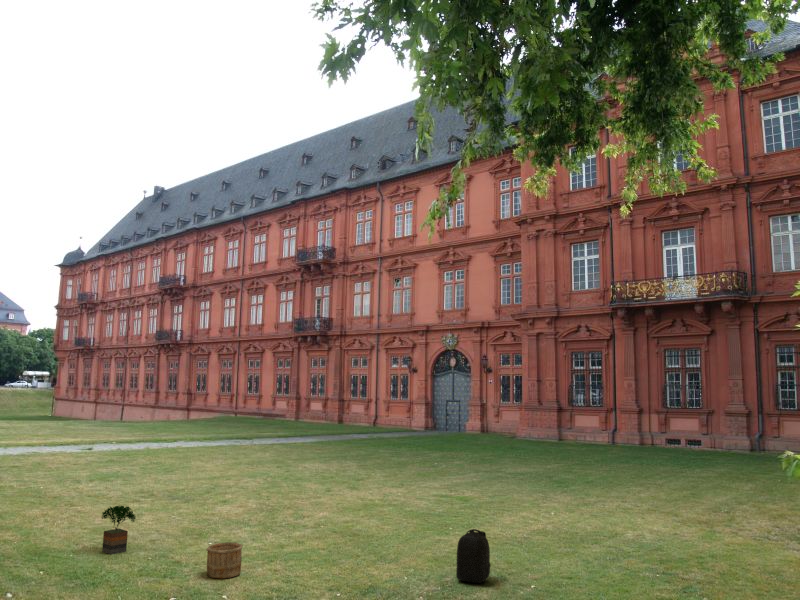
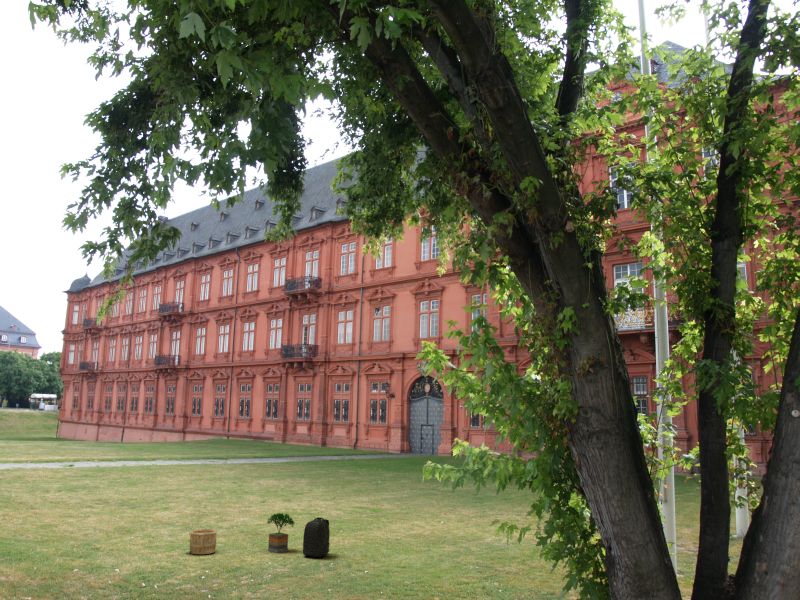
potted tree: present [102,506,136,554] -> present [267,513,295,553]
wooden bucket: present [206,542,242,579] -> present [190,529,217,554]

